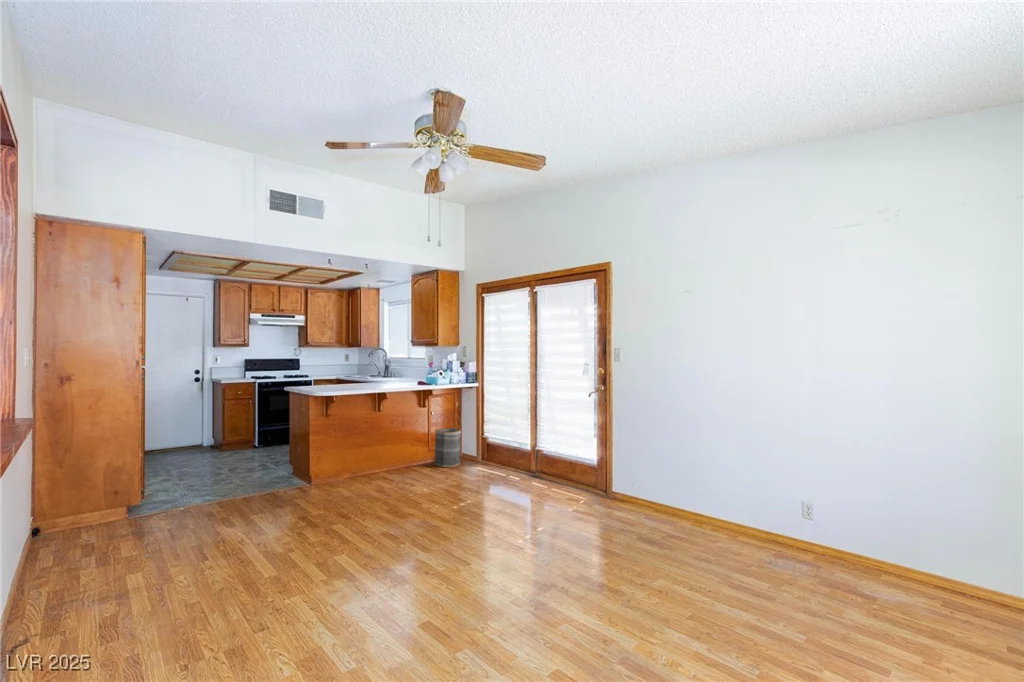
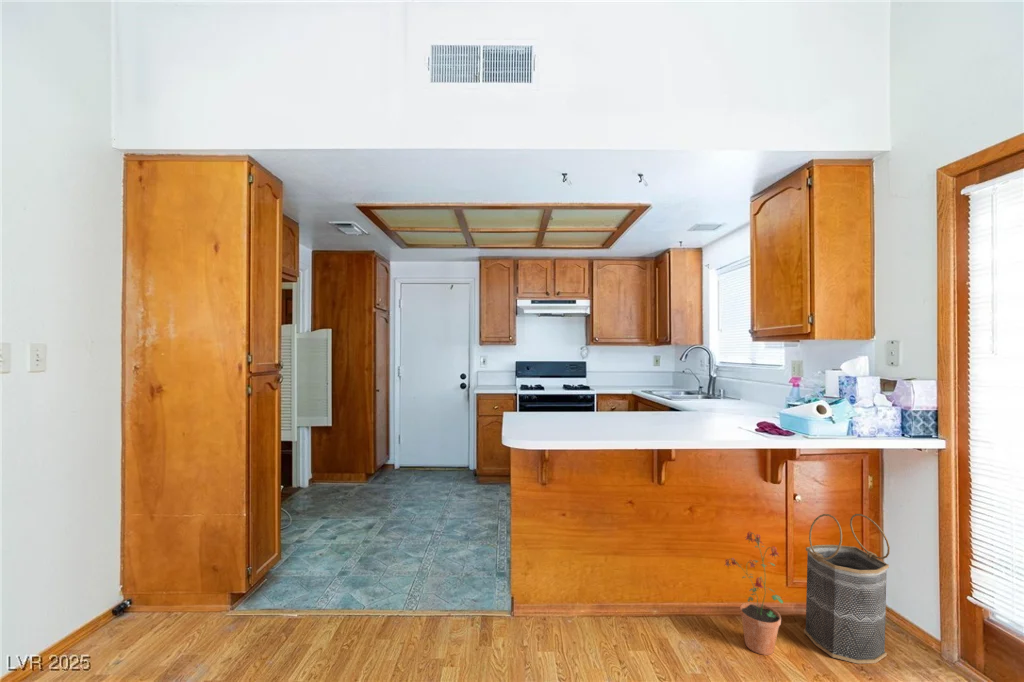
potted plant: none [405,426,428,471] -> present [725,532,783,655]

